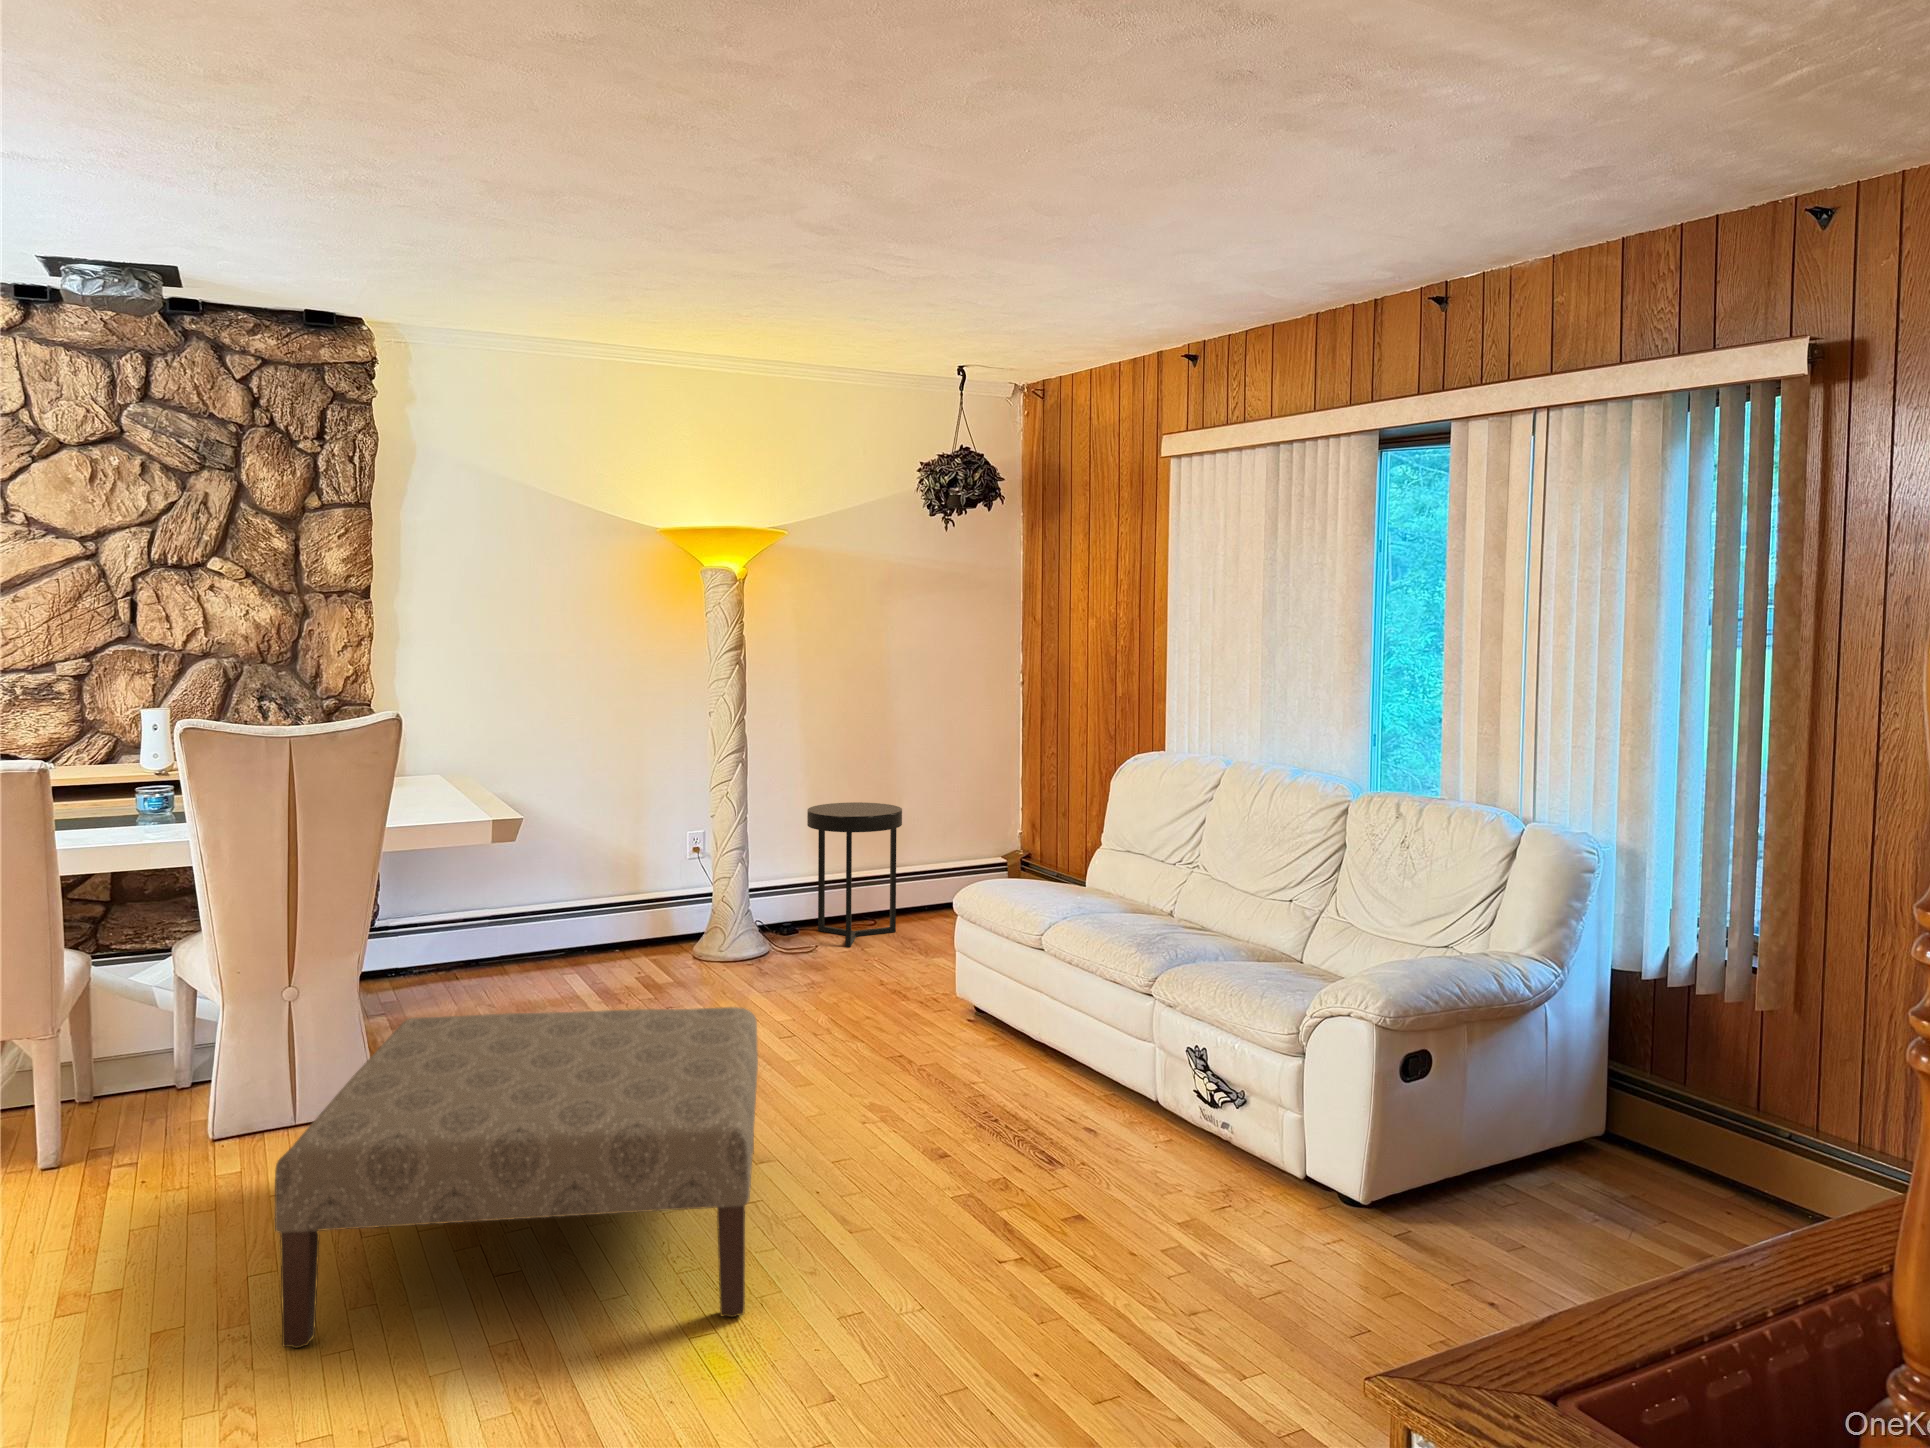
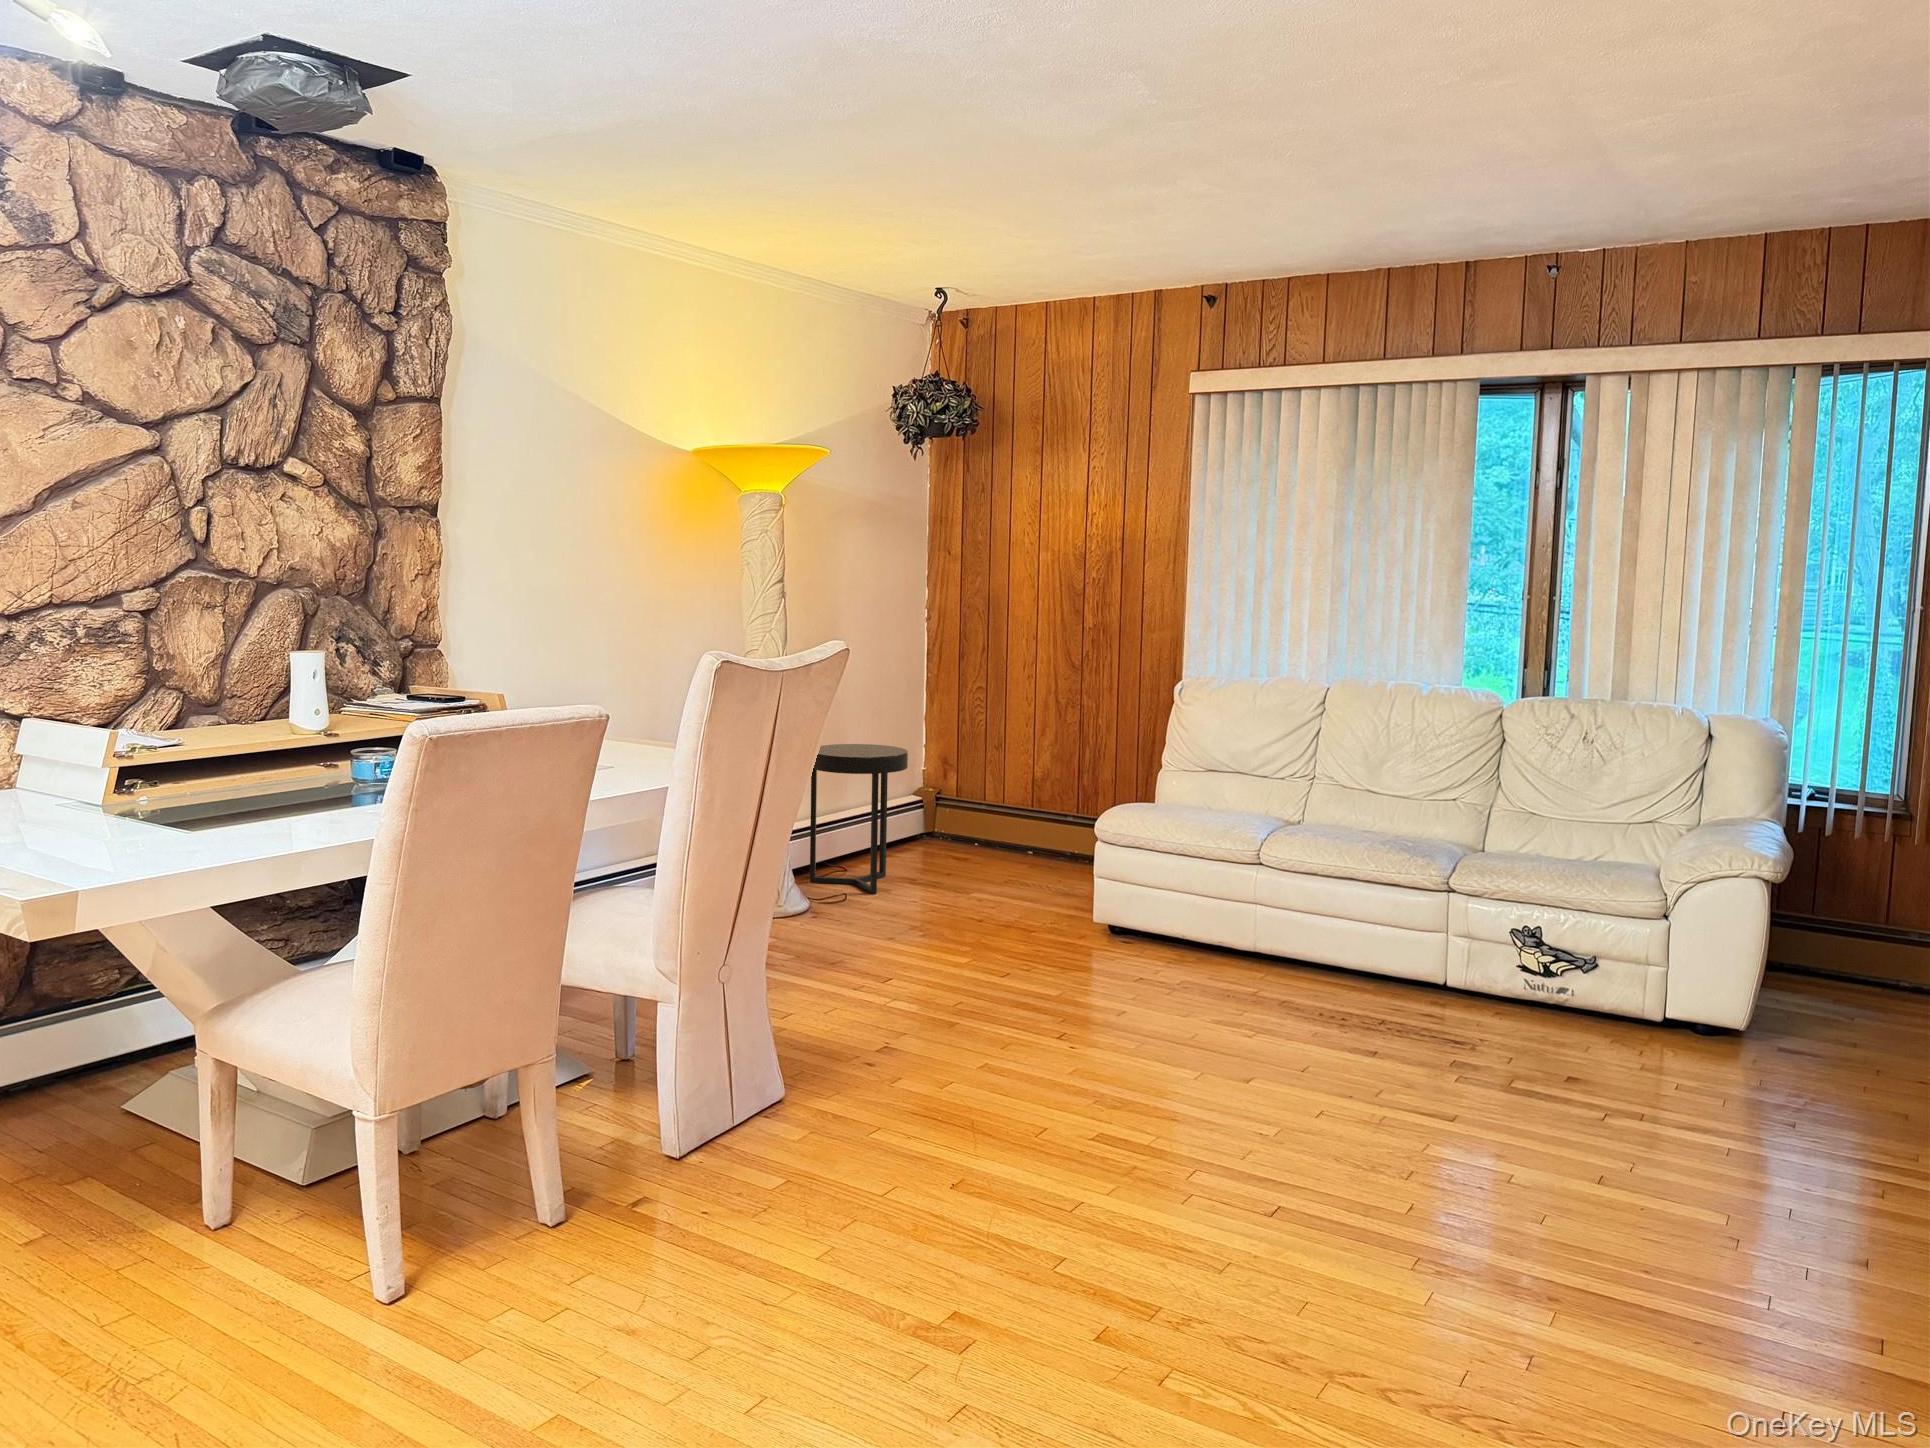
ottoman: present [275,1007,758,1348] -> none [950,932,1542,1319]

